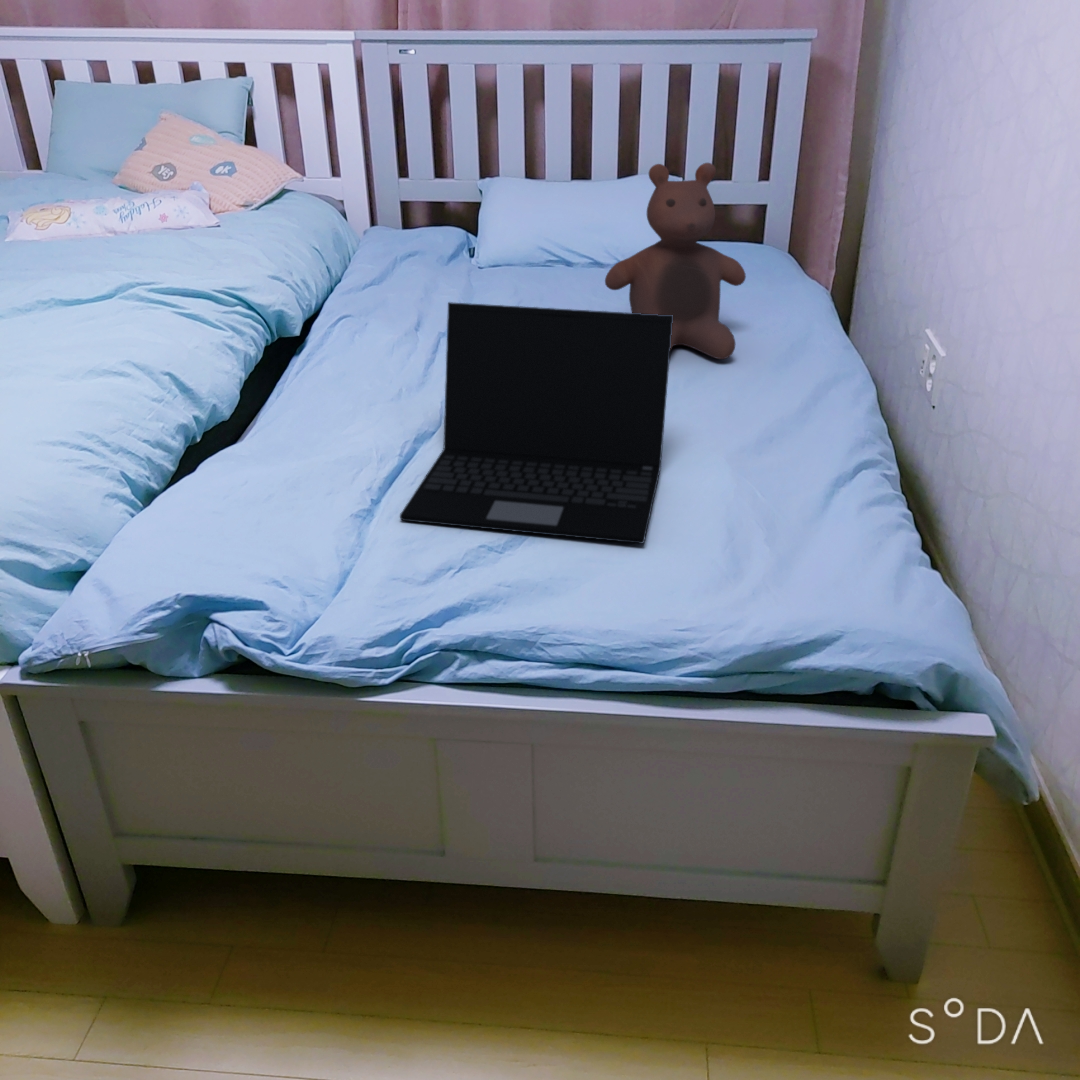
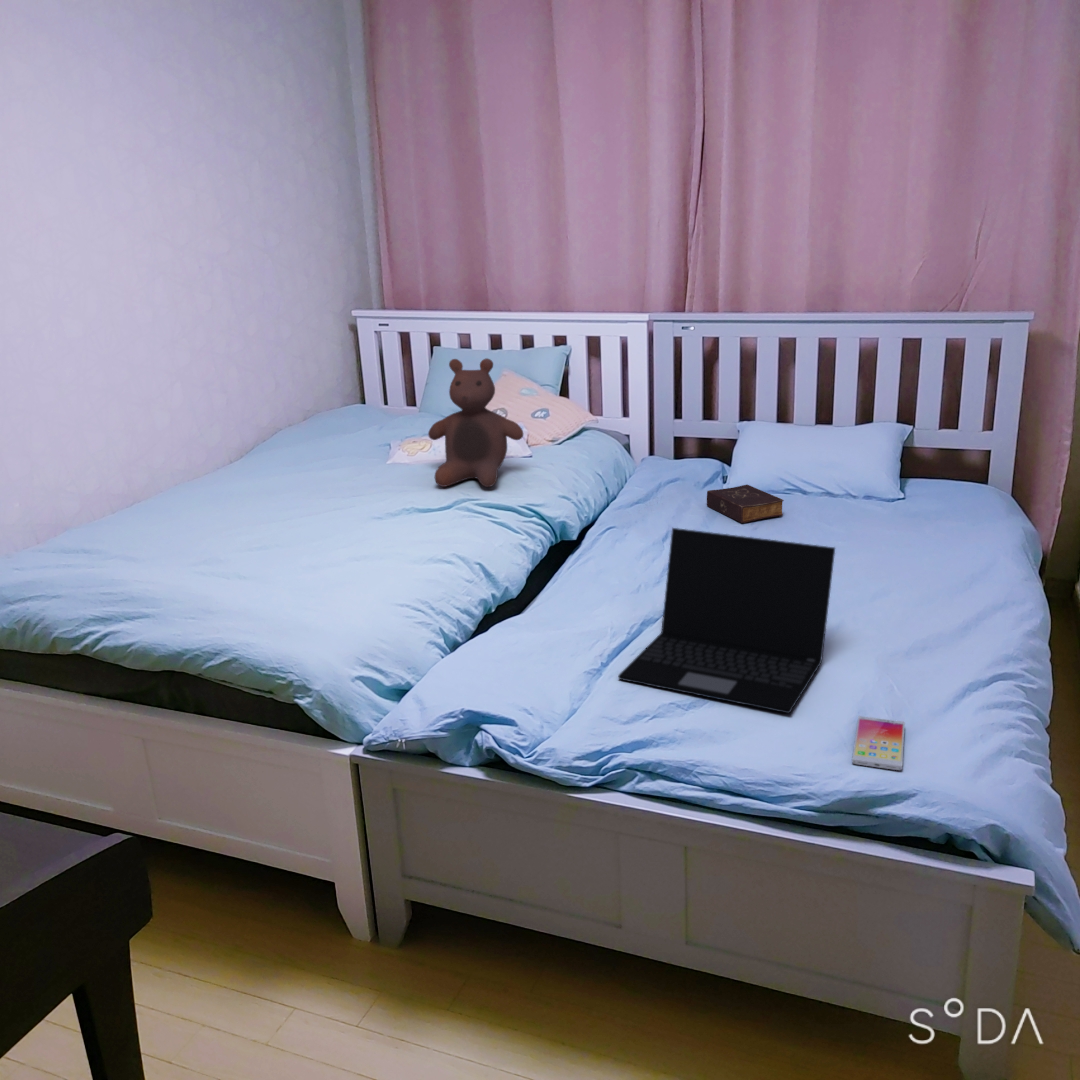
stuffed bear: present [605,163,746,359] -> present [428,358,523,487]
book: none [457,254,553,302] -> present [707,485,784,523]
smartphone: none [729,537,807,605] -> present [852,716,905,770]

